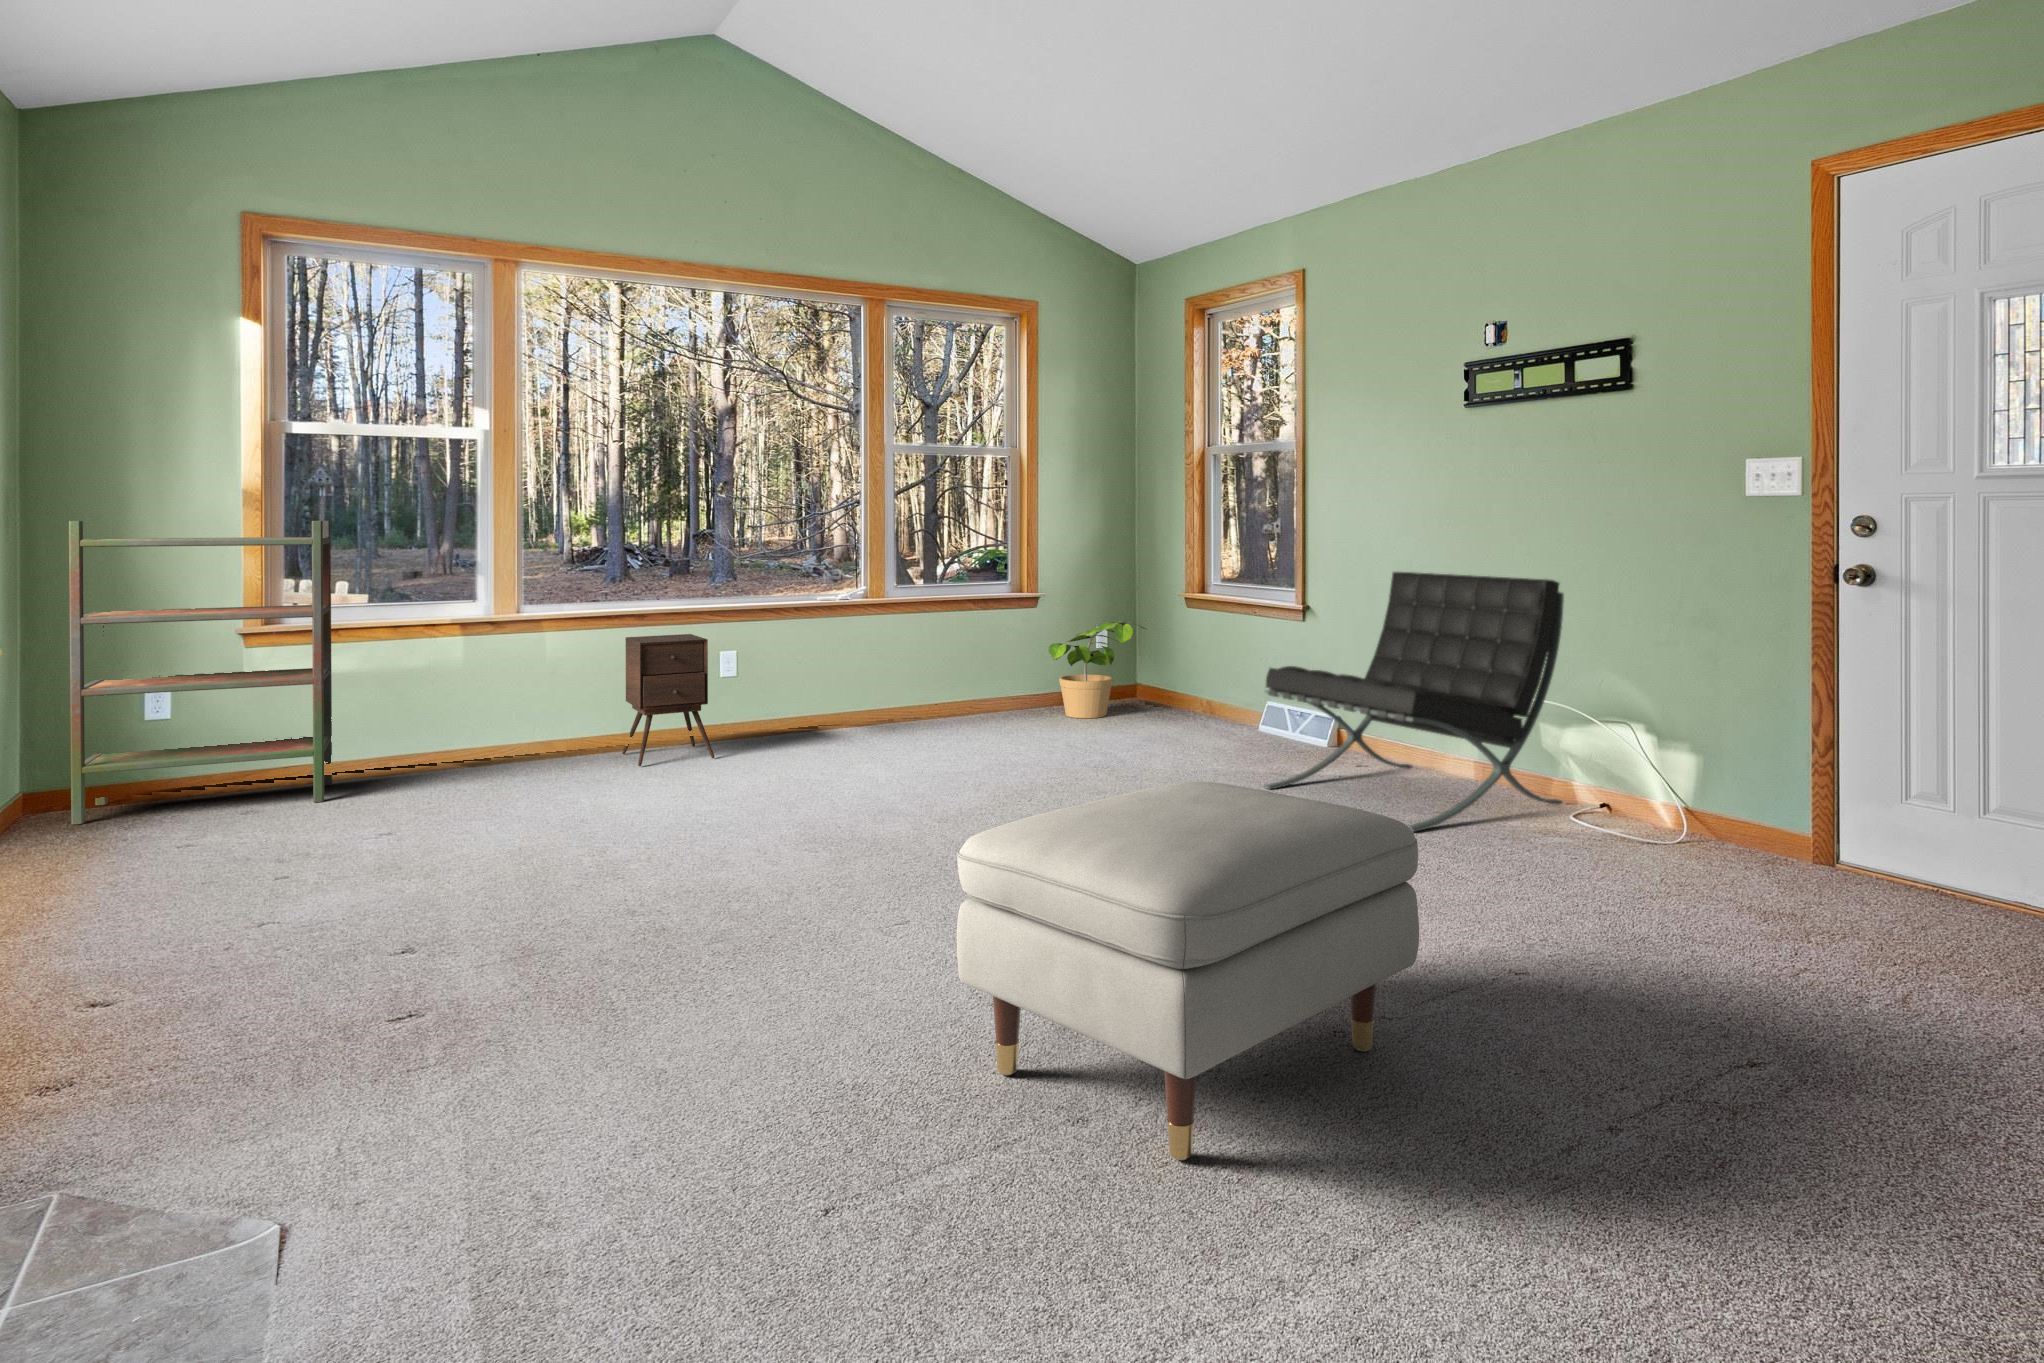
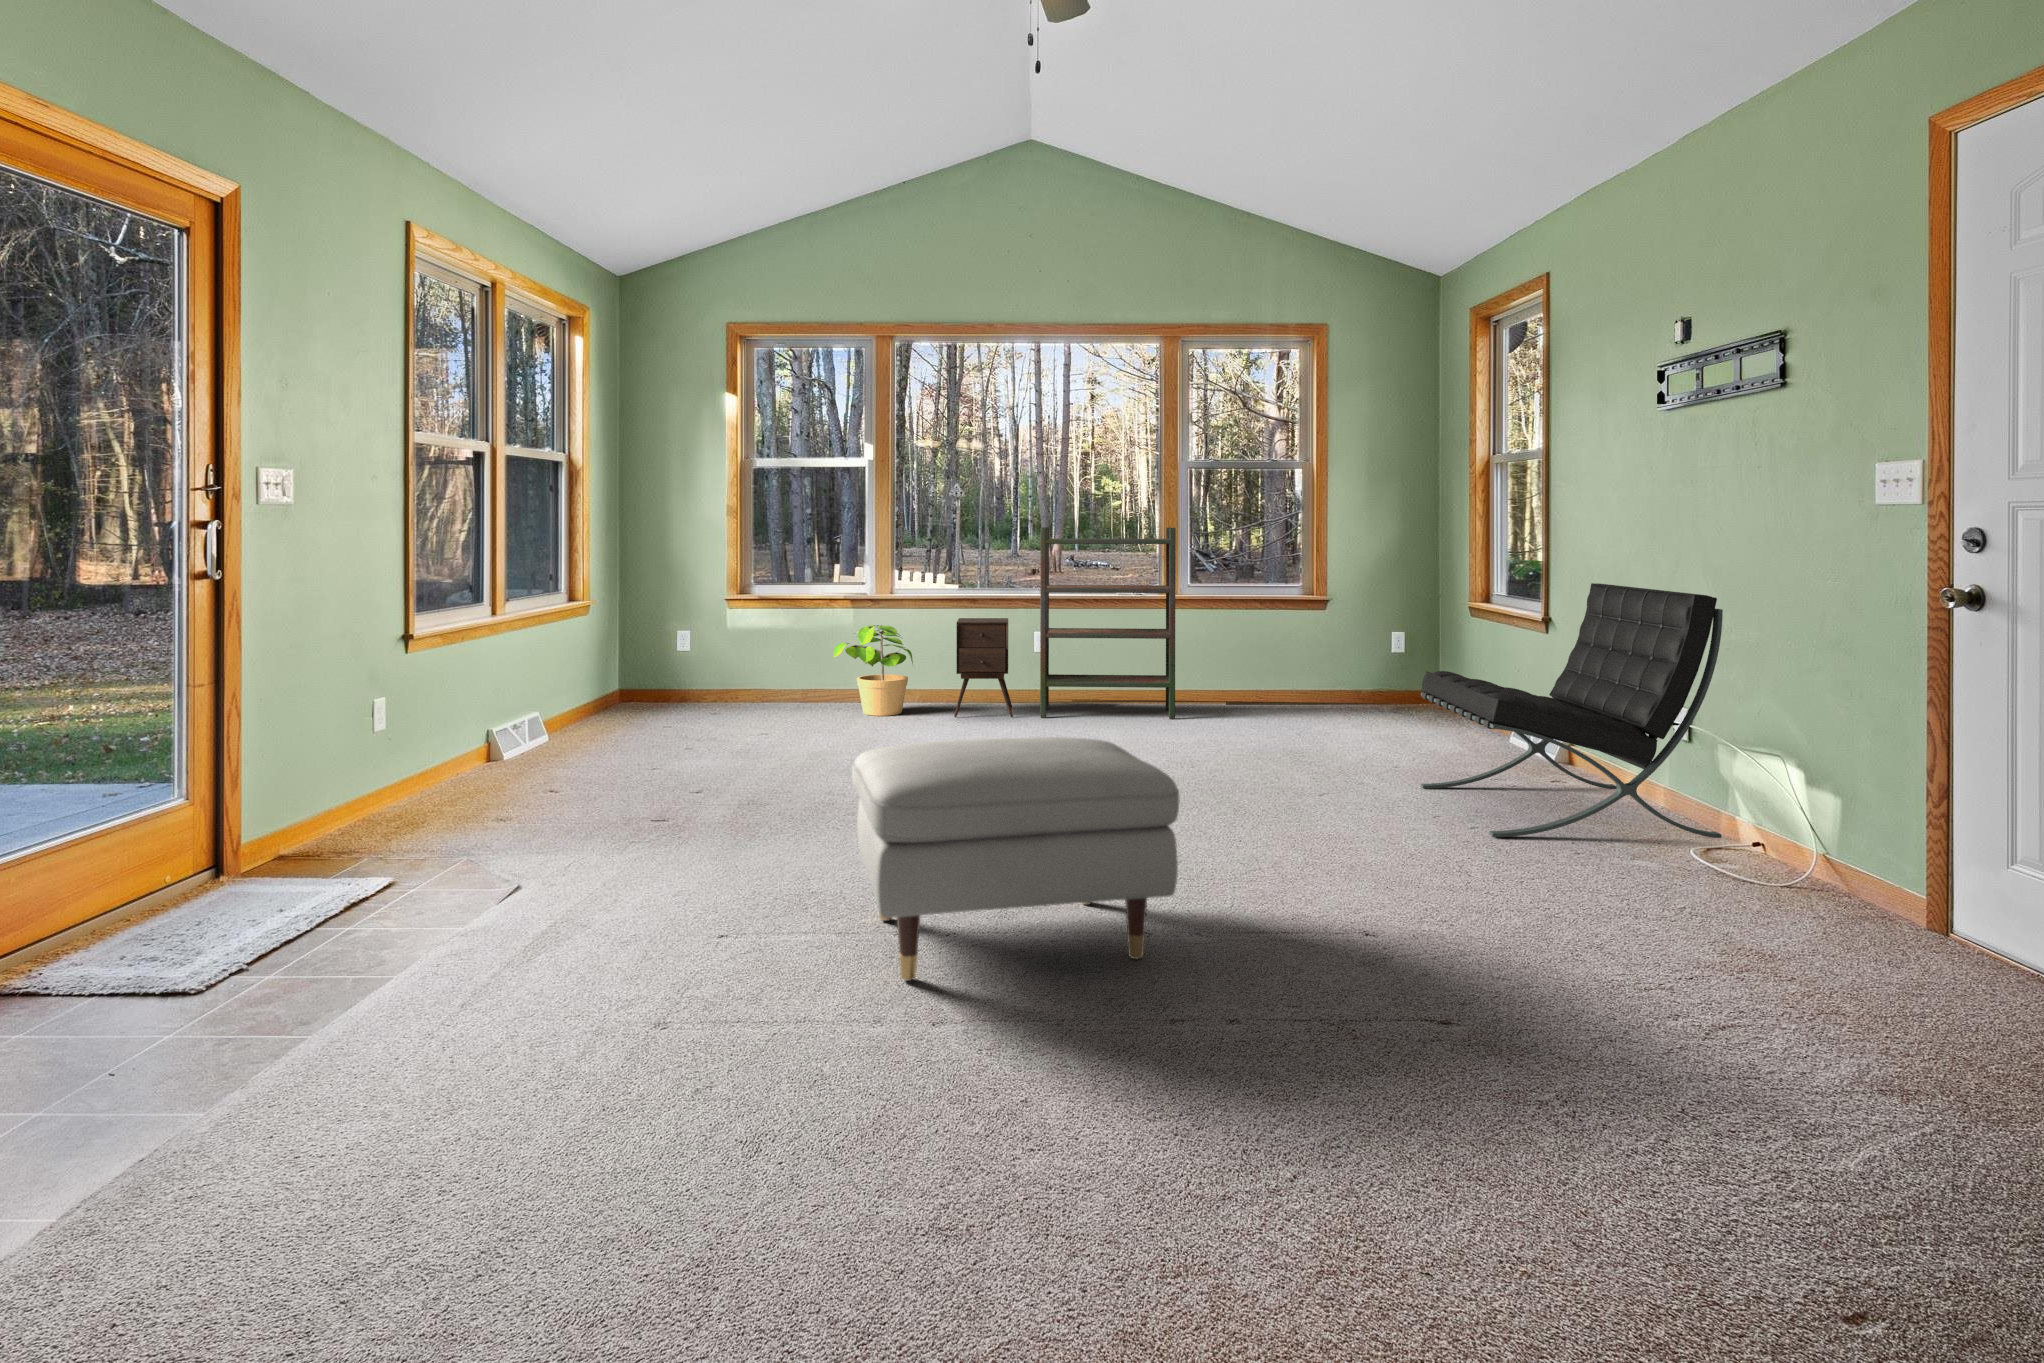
bookshelf: present [69,521,332,824] -> present [1040,527,1176,719]
potted plant: present [1049,622,1146,718] -> present [833,625,913,716]

